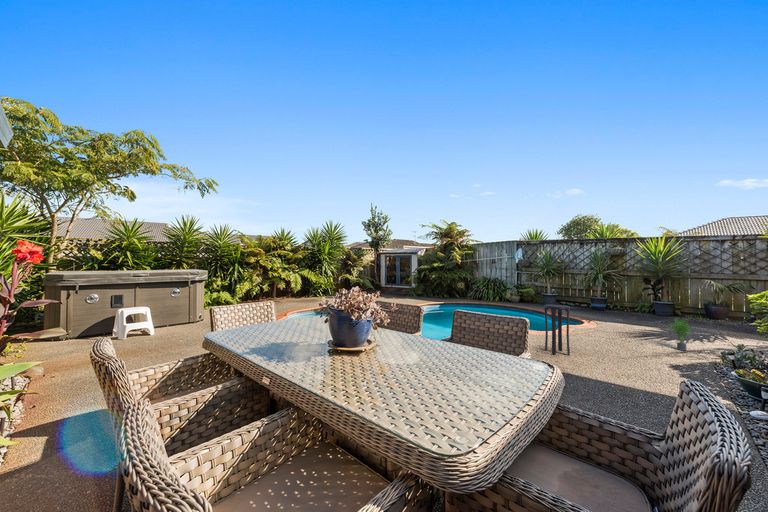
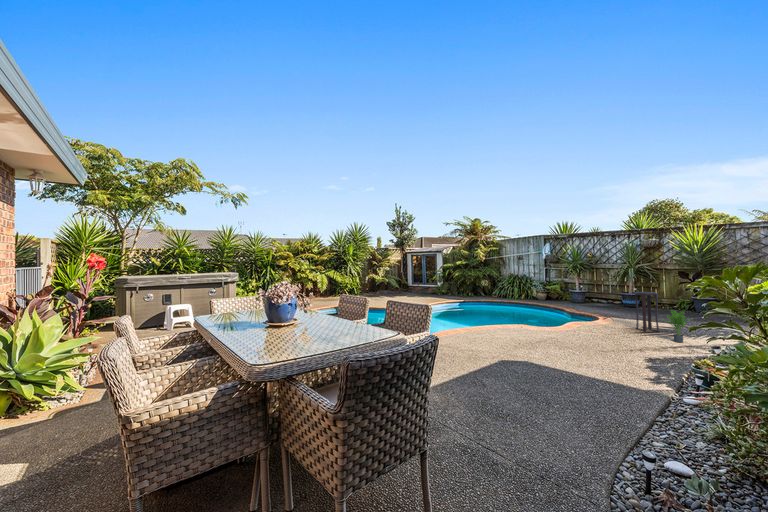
stool: present [544,304,570,355] -> present [635,292,659,331]

